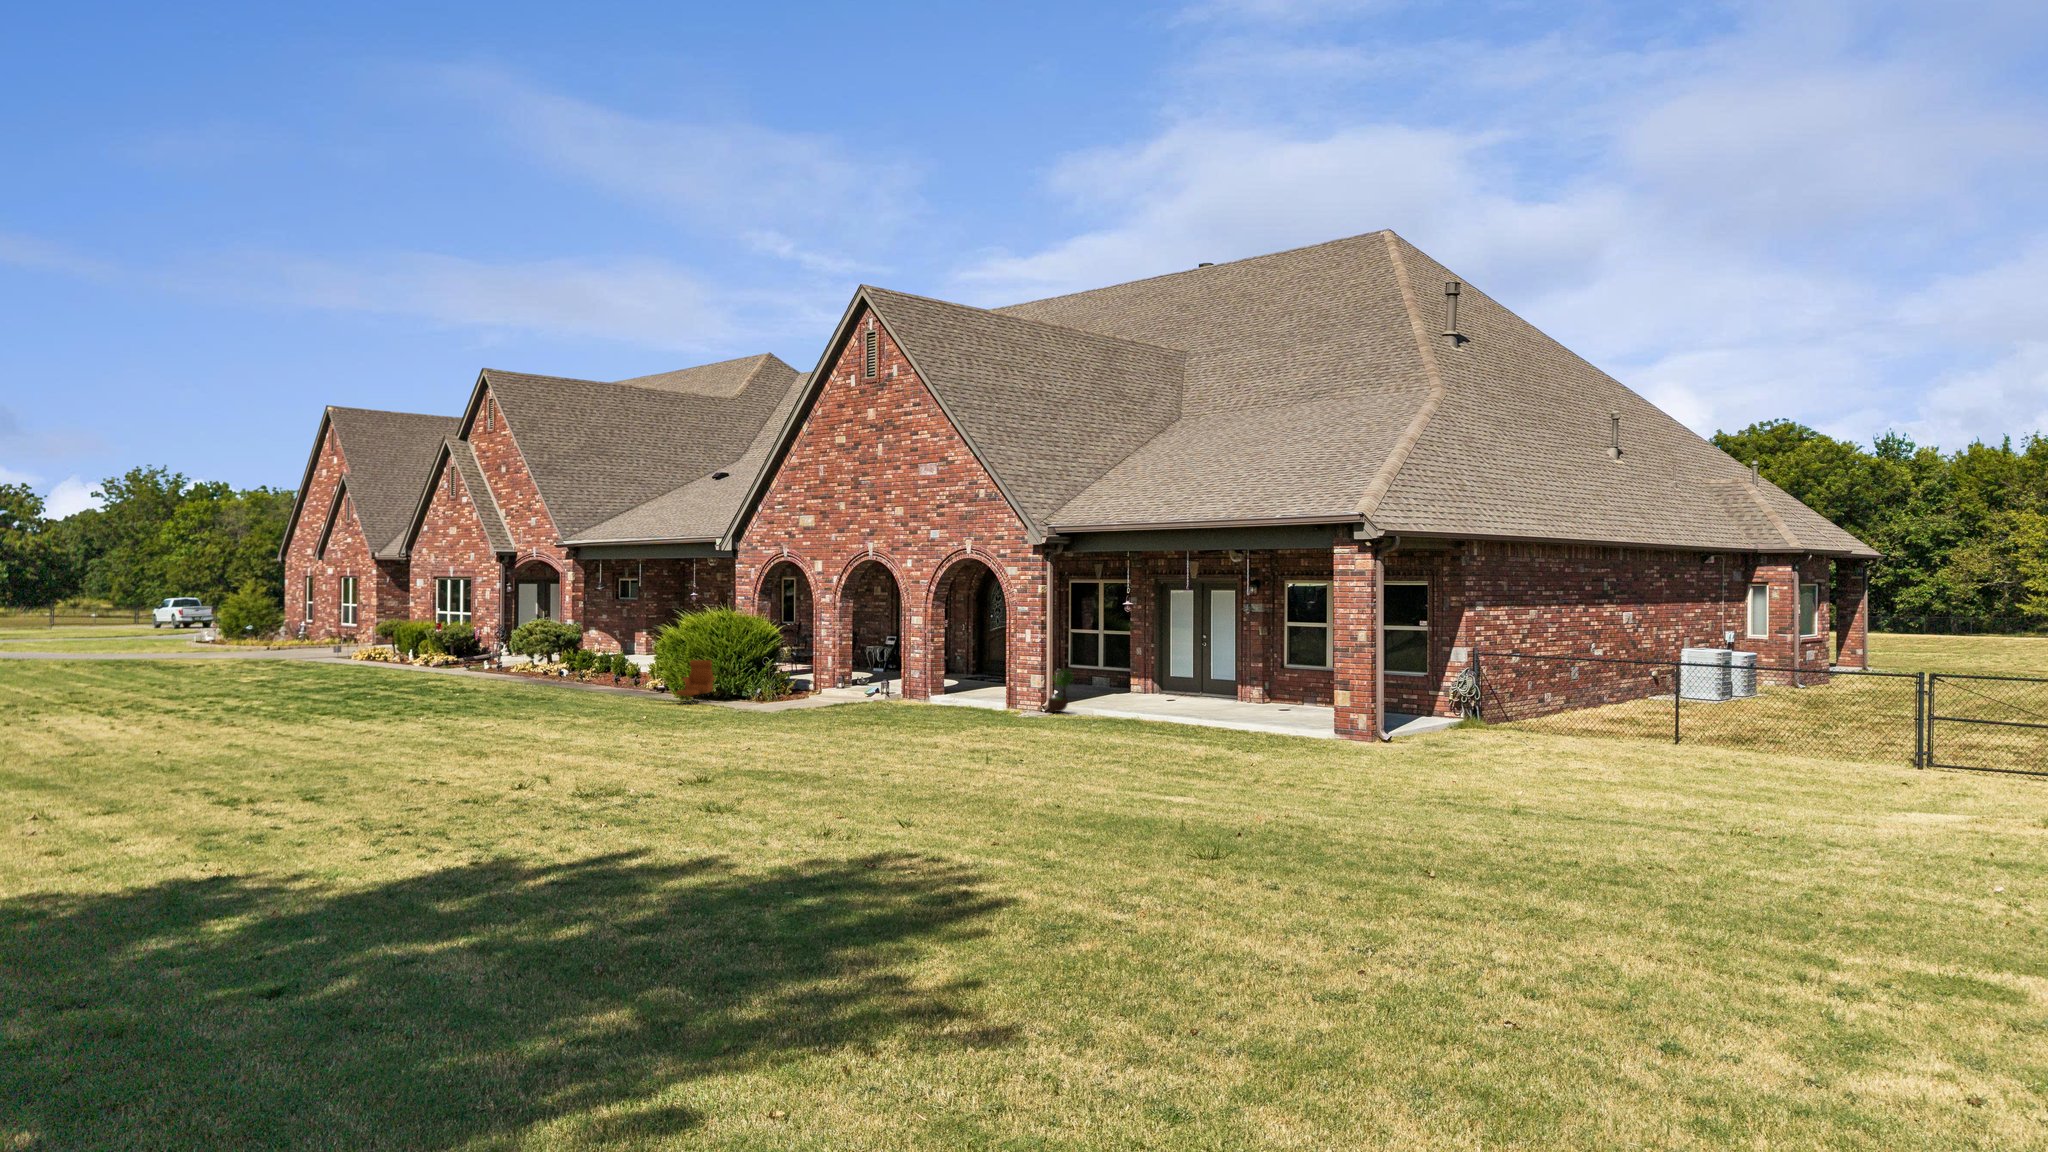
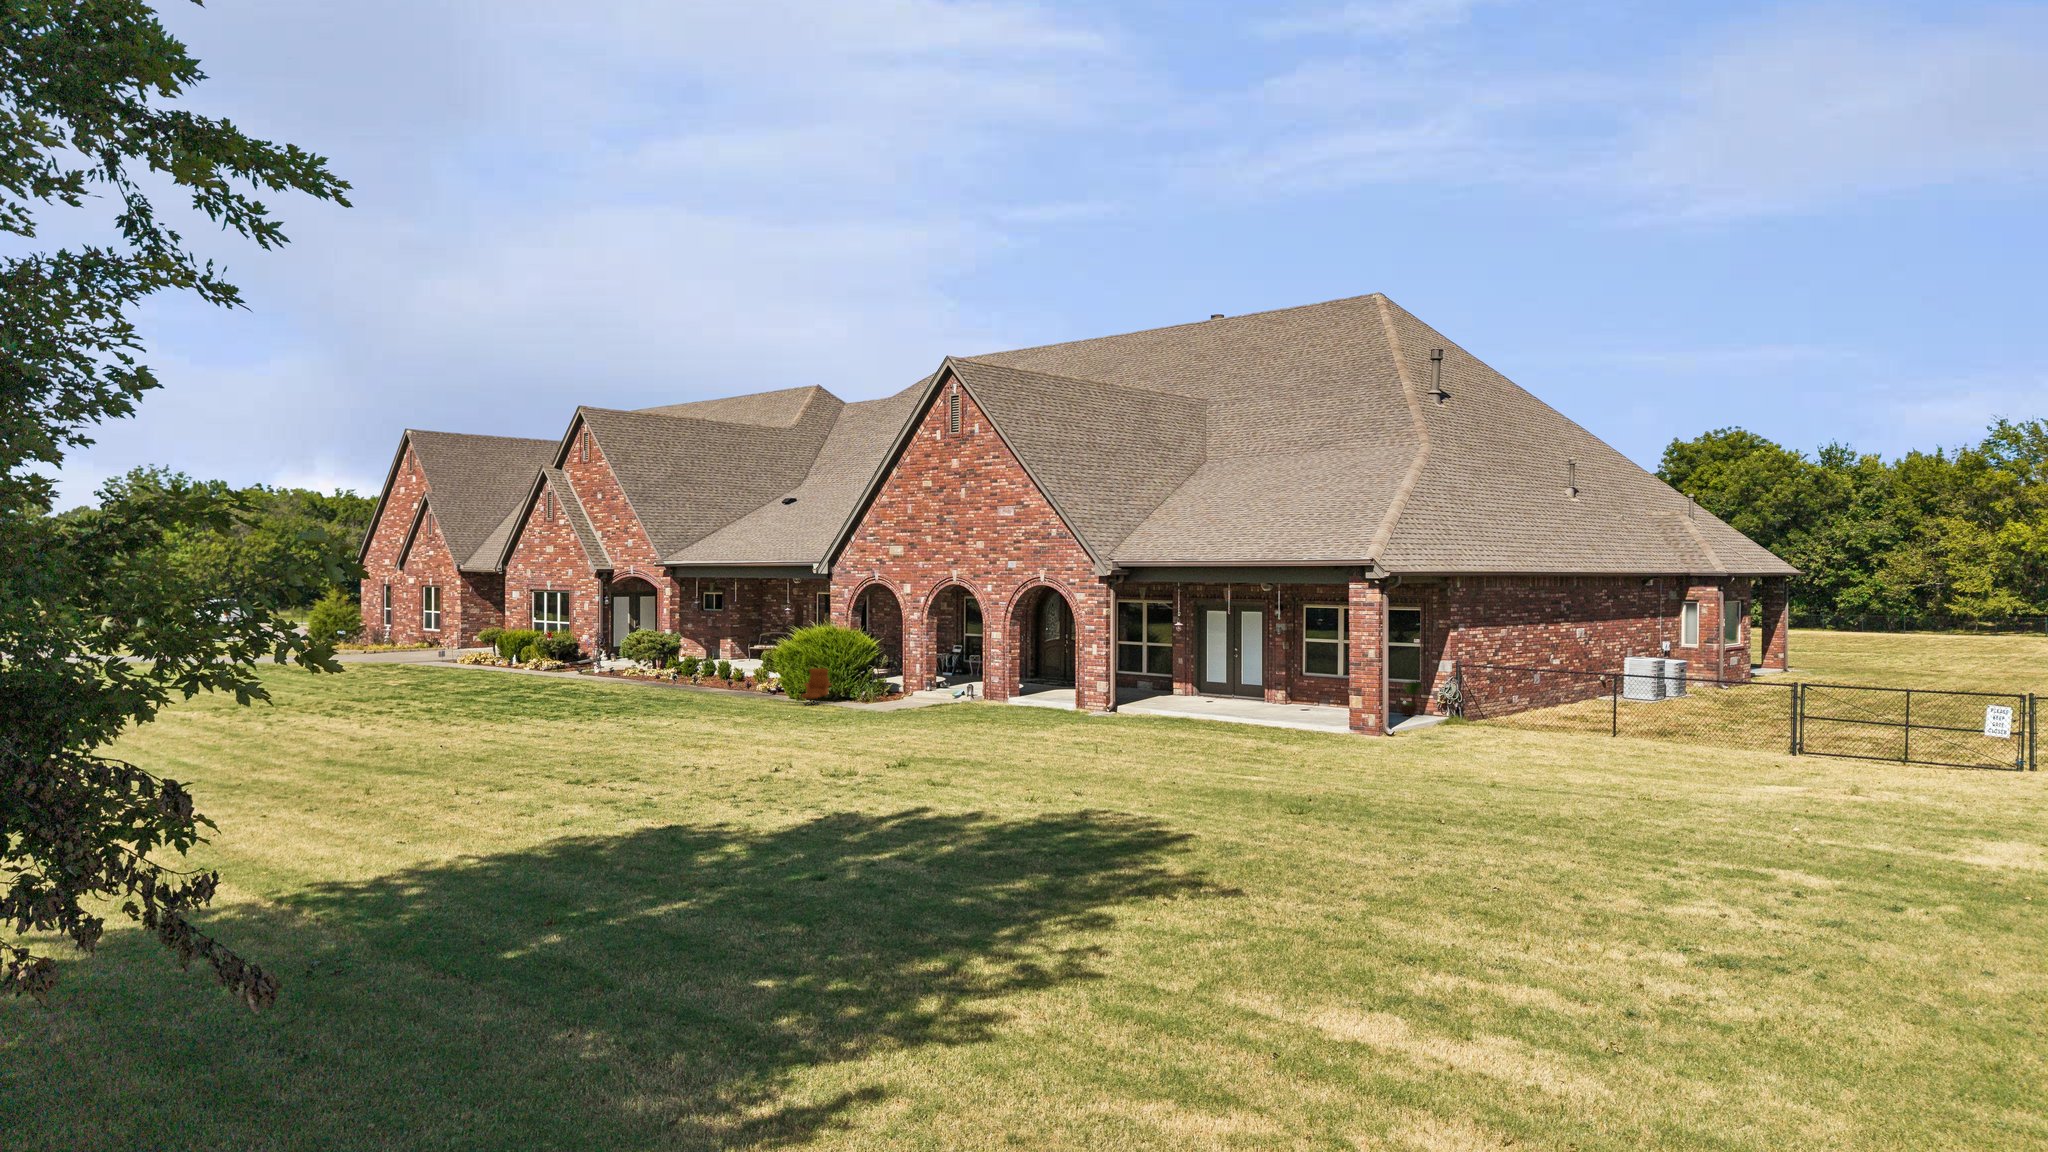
potted tree: present [1048,670,1072,712] -> present [1399,681,1422,715]

